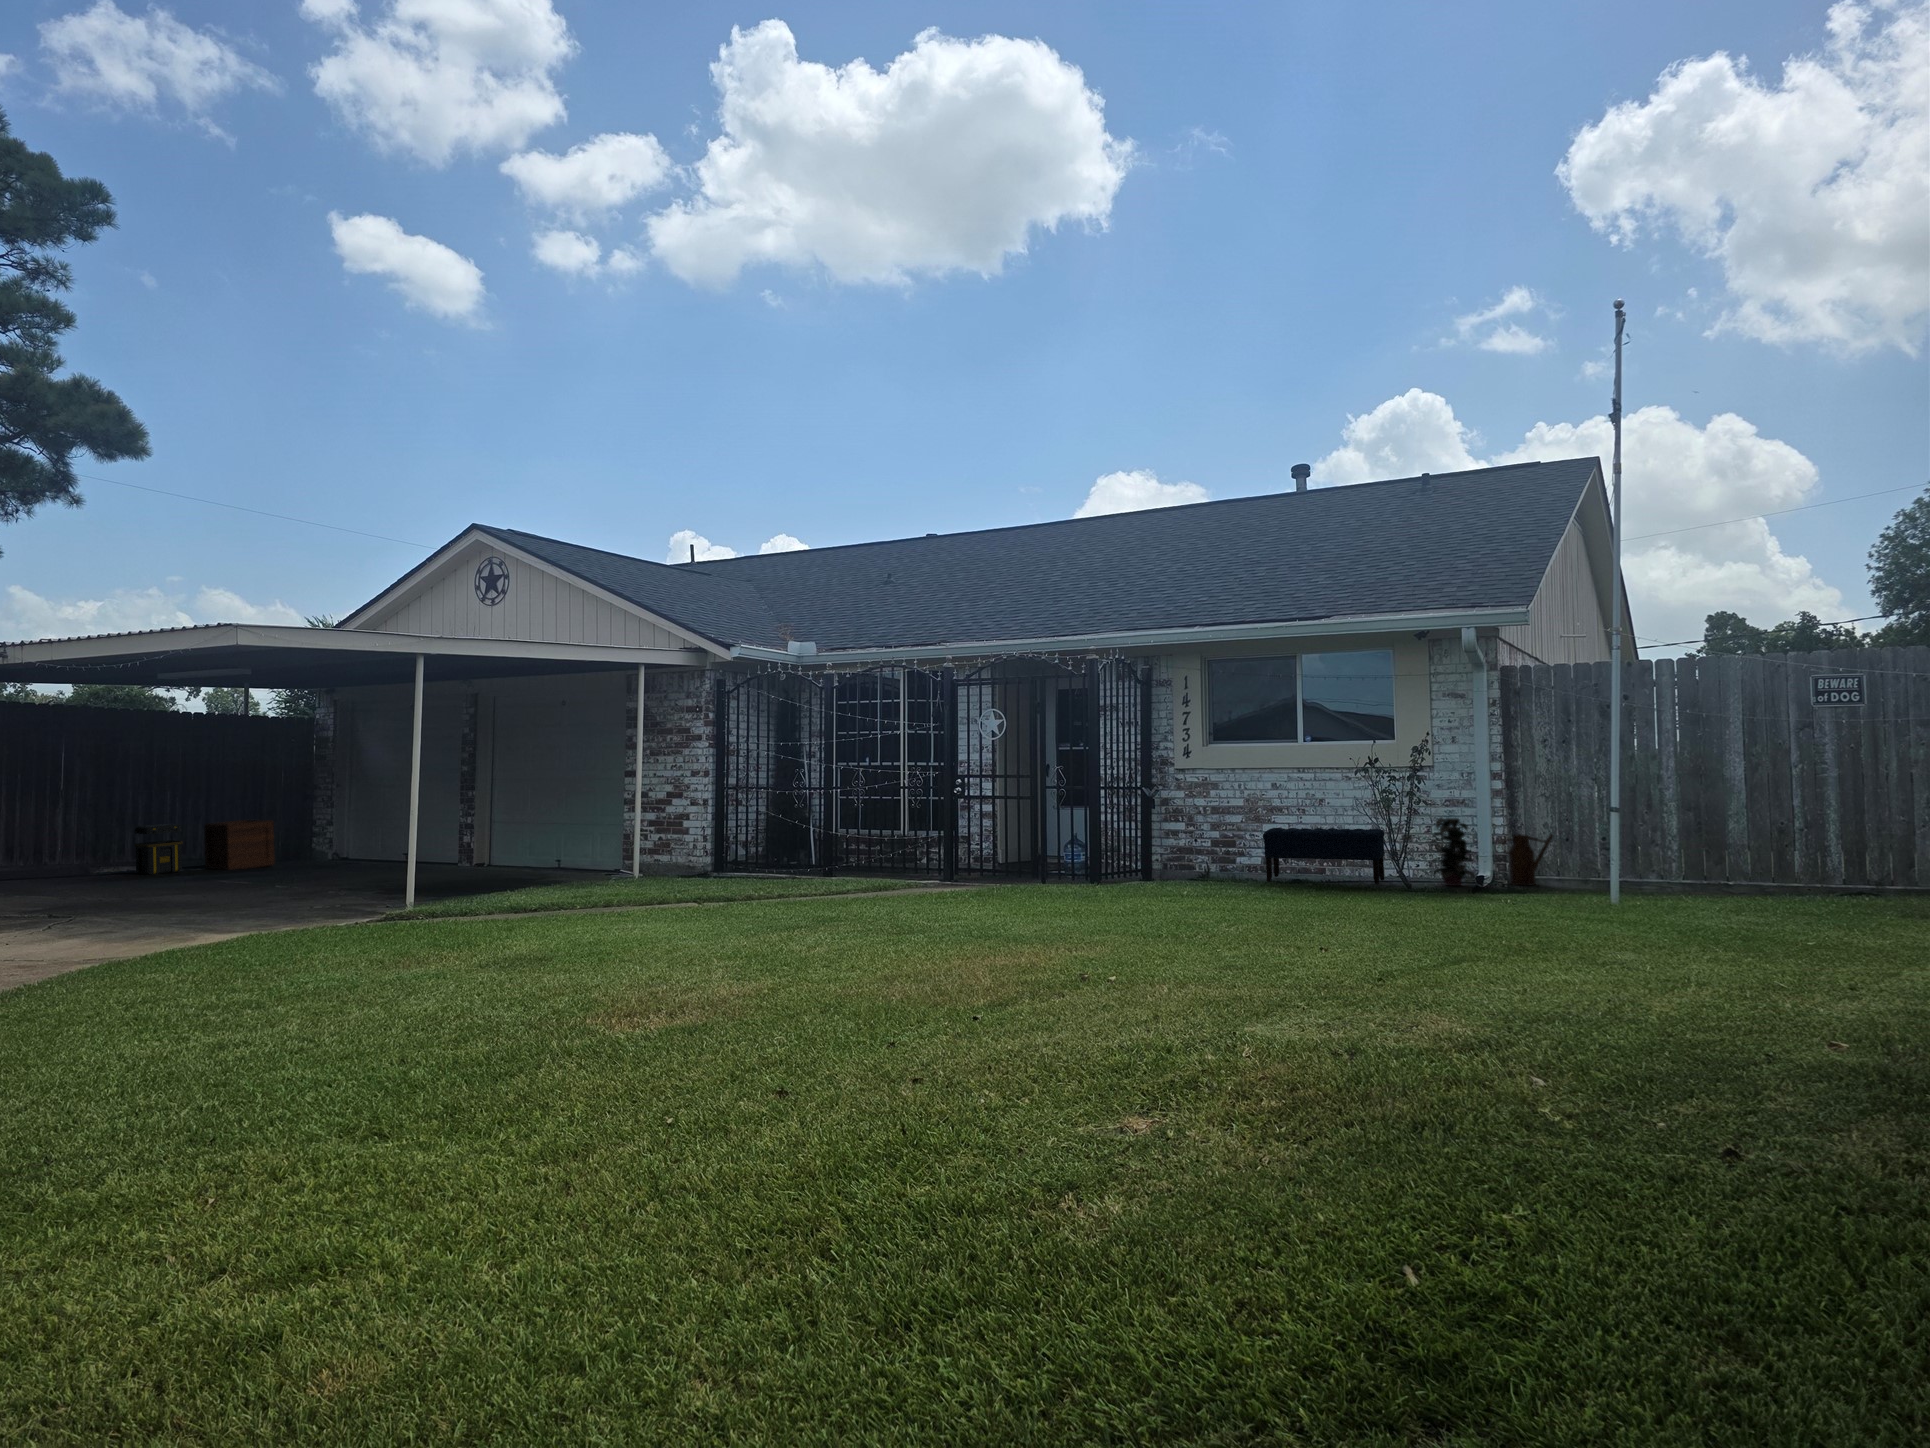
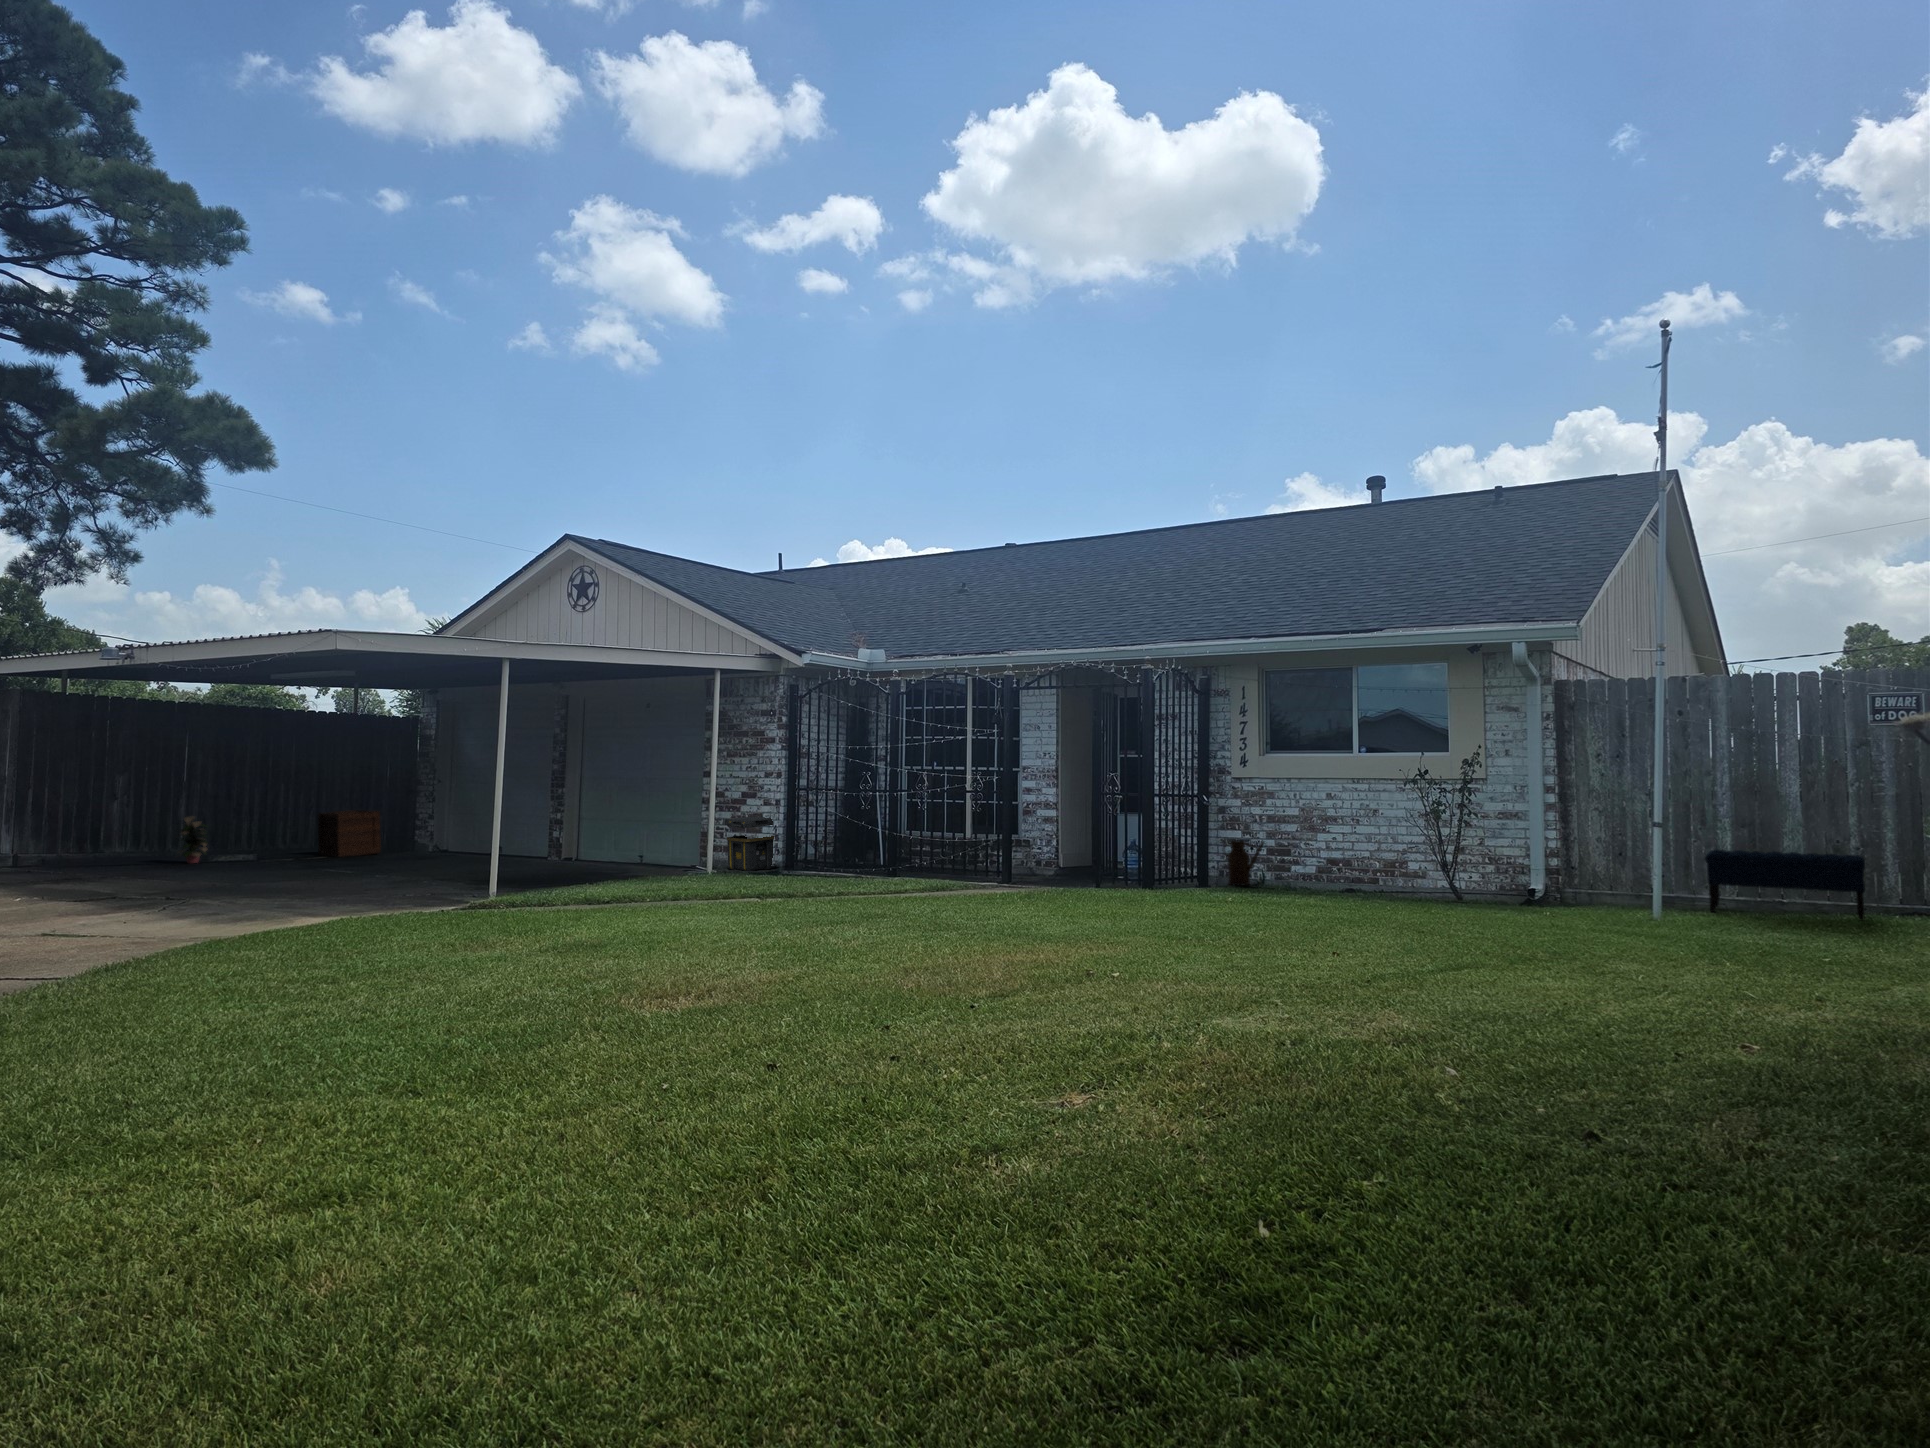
decorative plant: present [1431,818,1474,886] -> present [175,816,208,863]
toolbox: present [134,824,183,875] -> present [727,817,775,871]
bench: present [1263,828,1384,884] -> present [1705,850,1865,921]
watering can: present [1502,834,1553,885] -> present [1223,840,1264,885]

